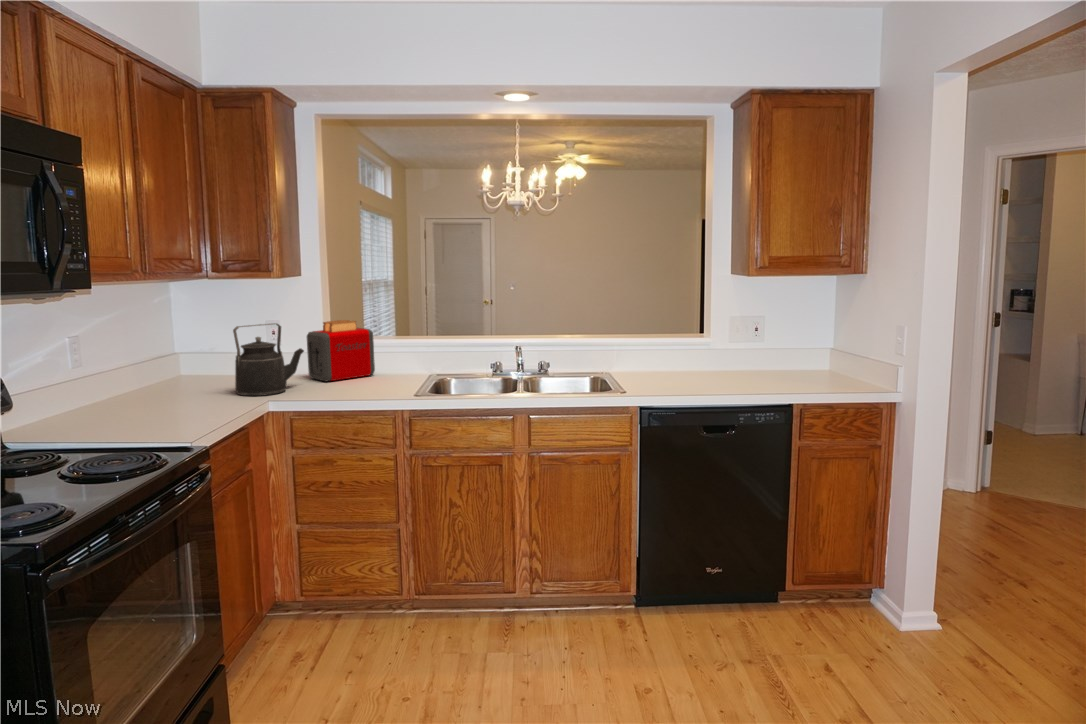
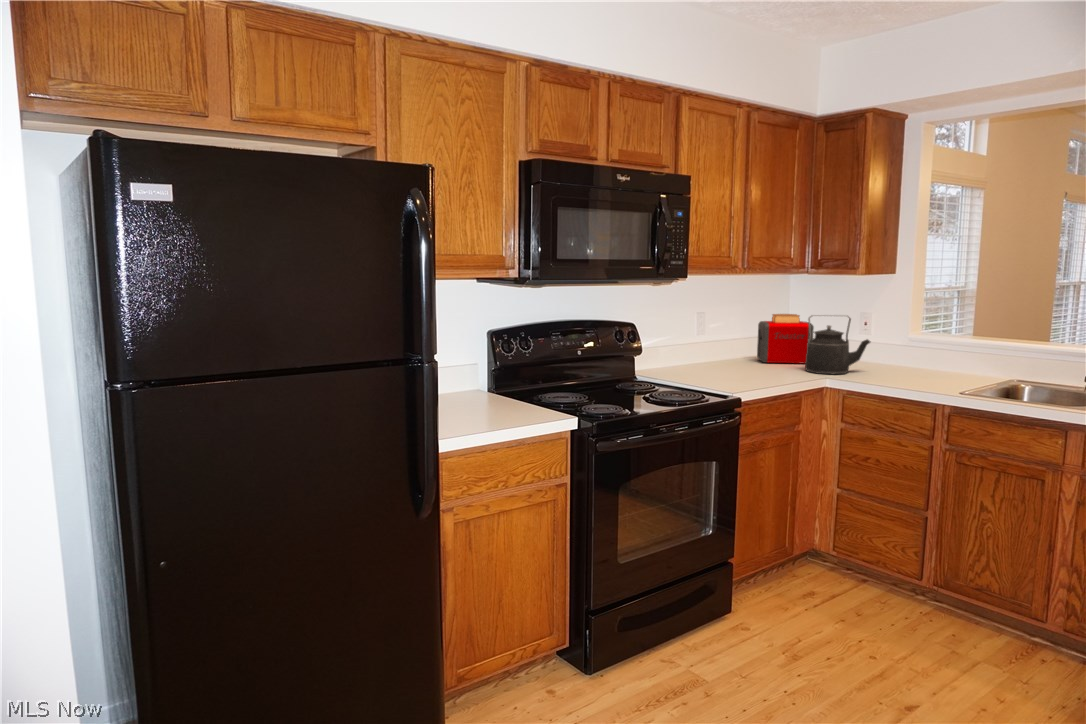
toaster: present [307,320,375,382] -> present [757,314,814,364]

